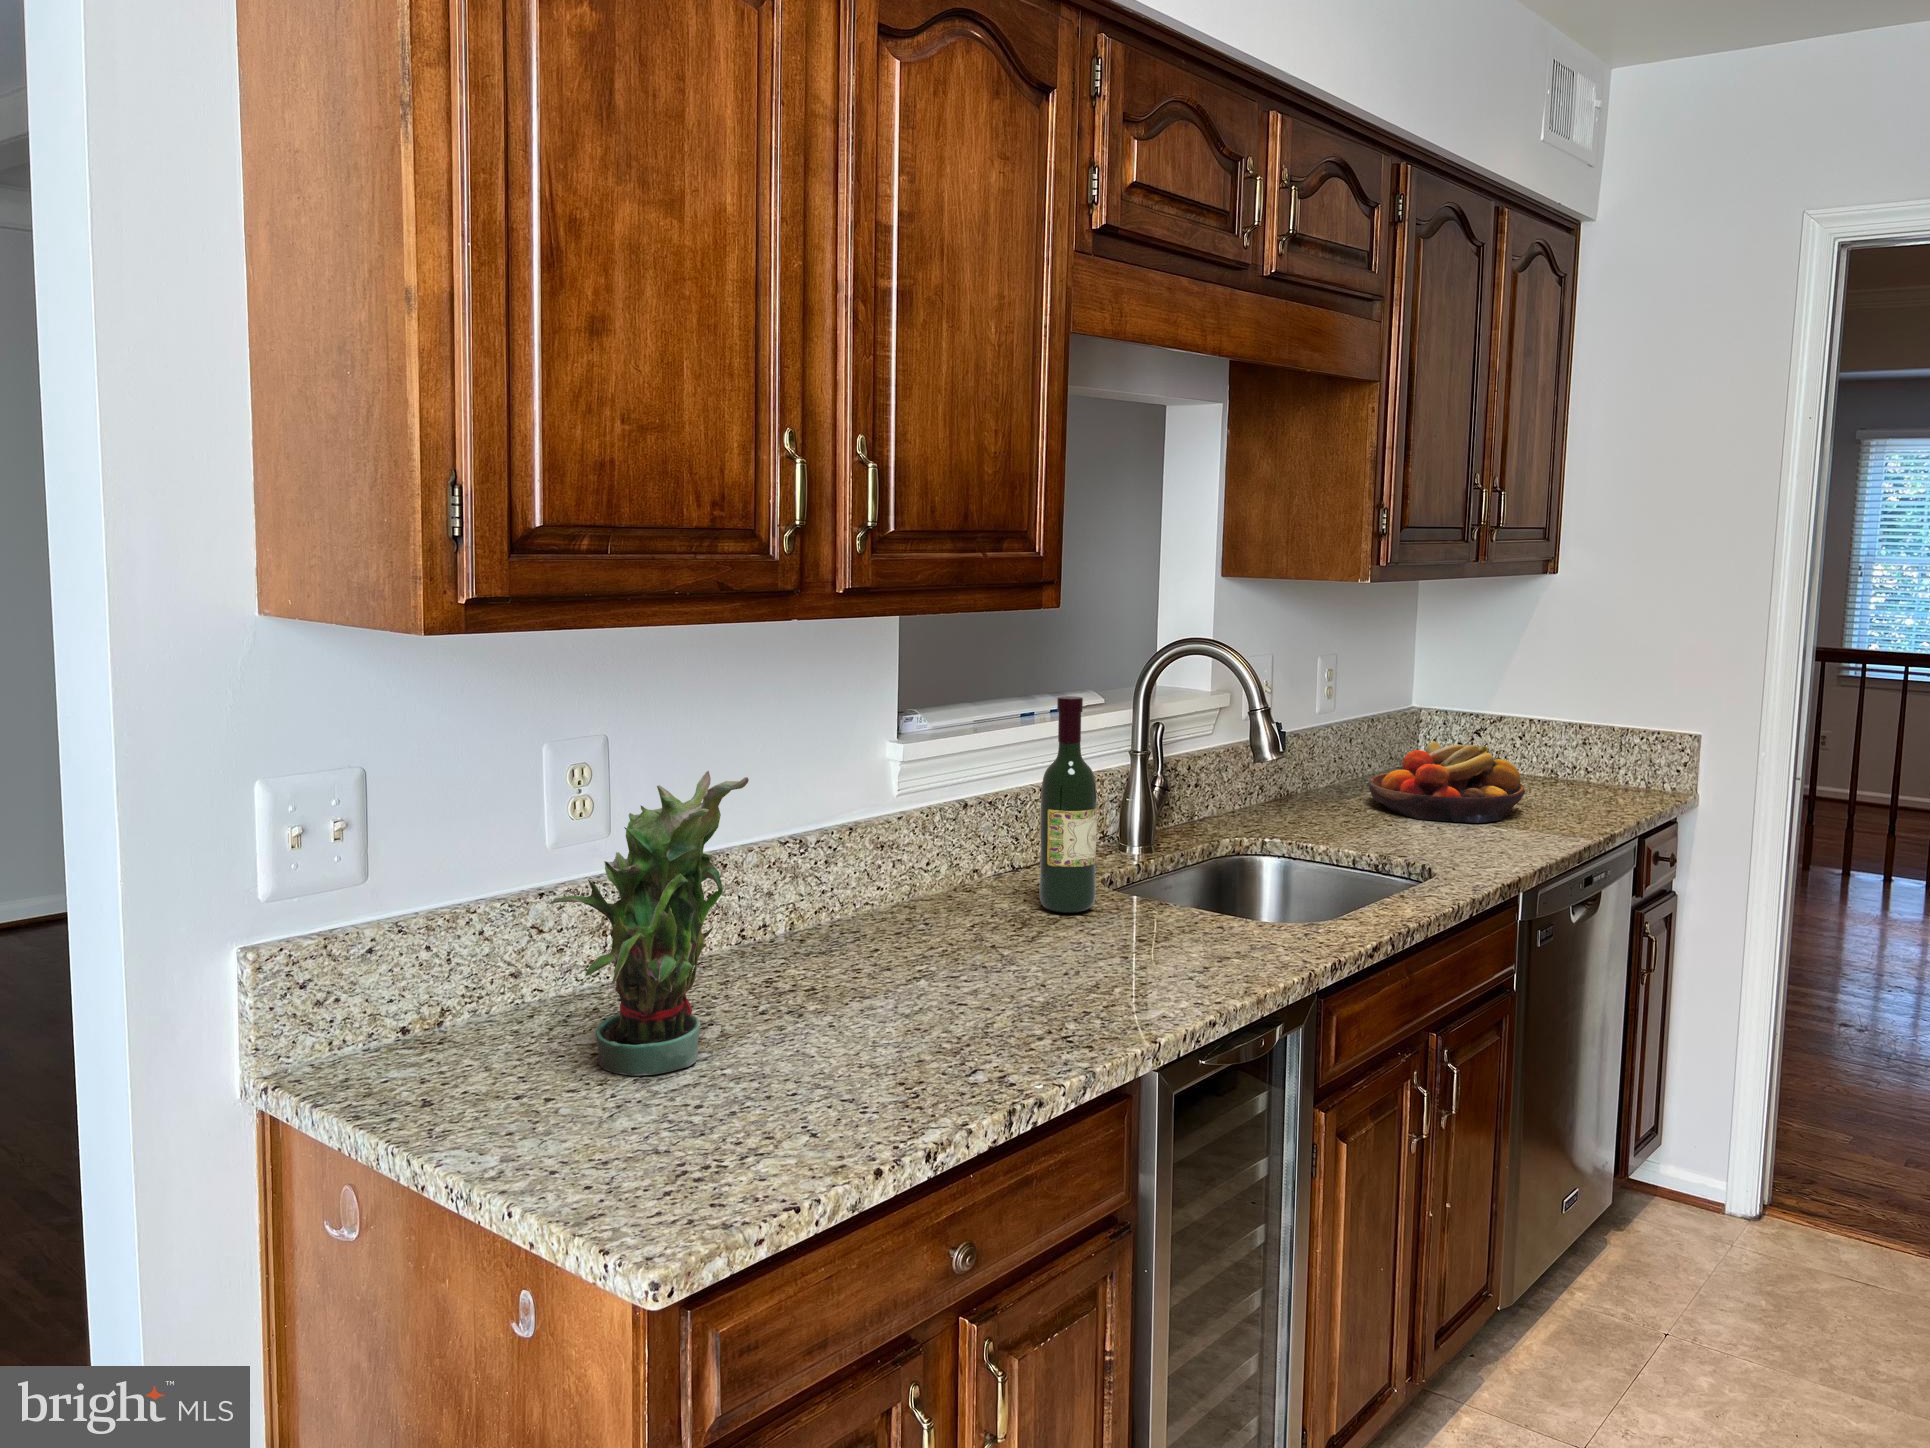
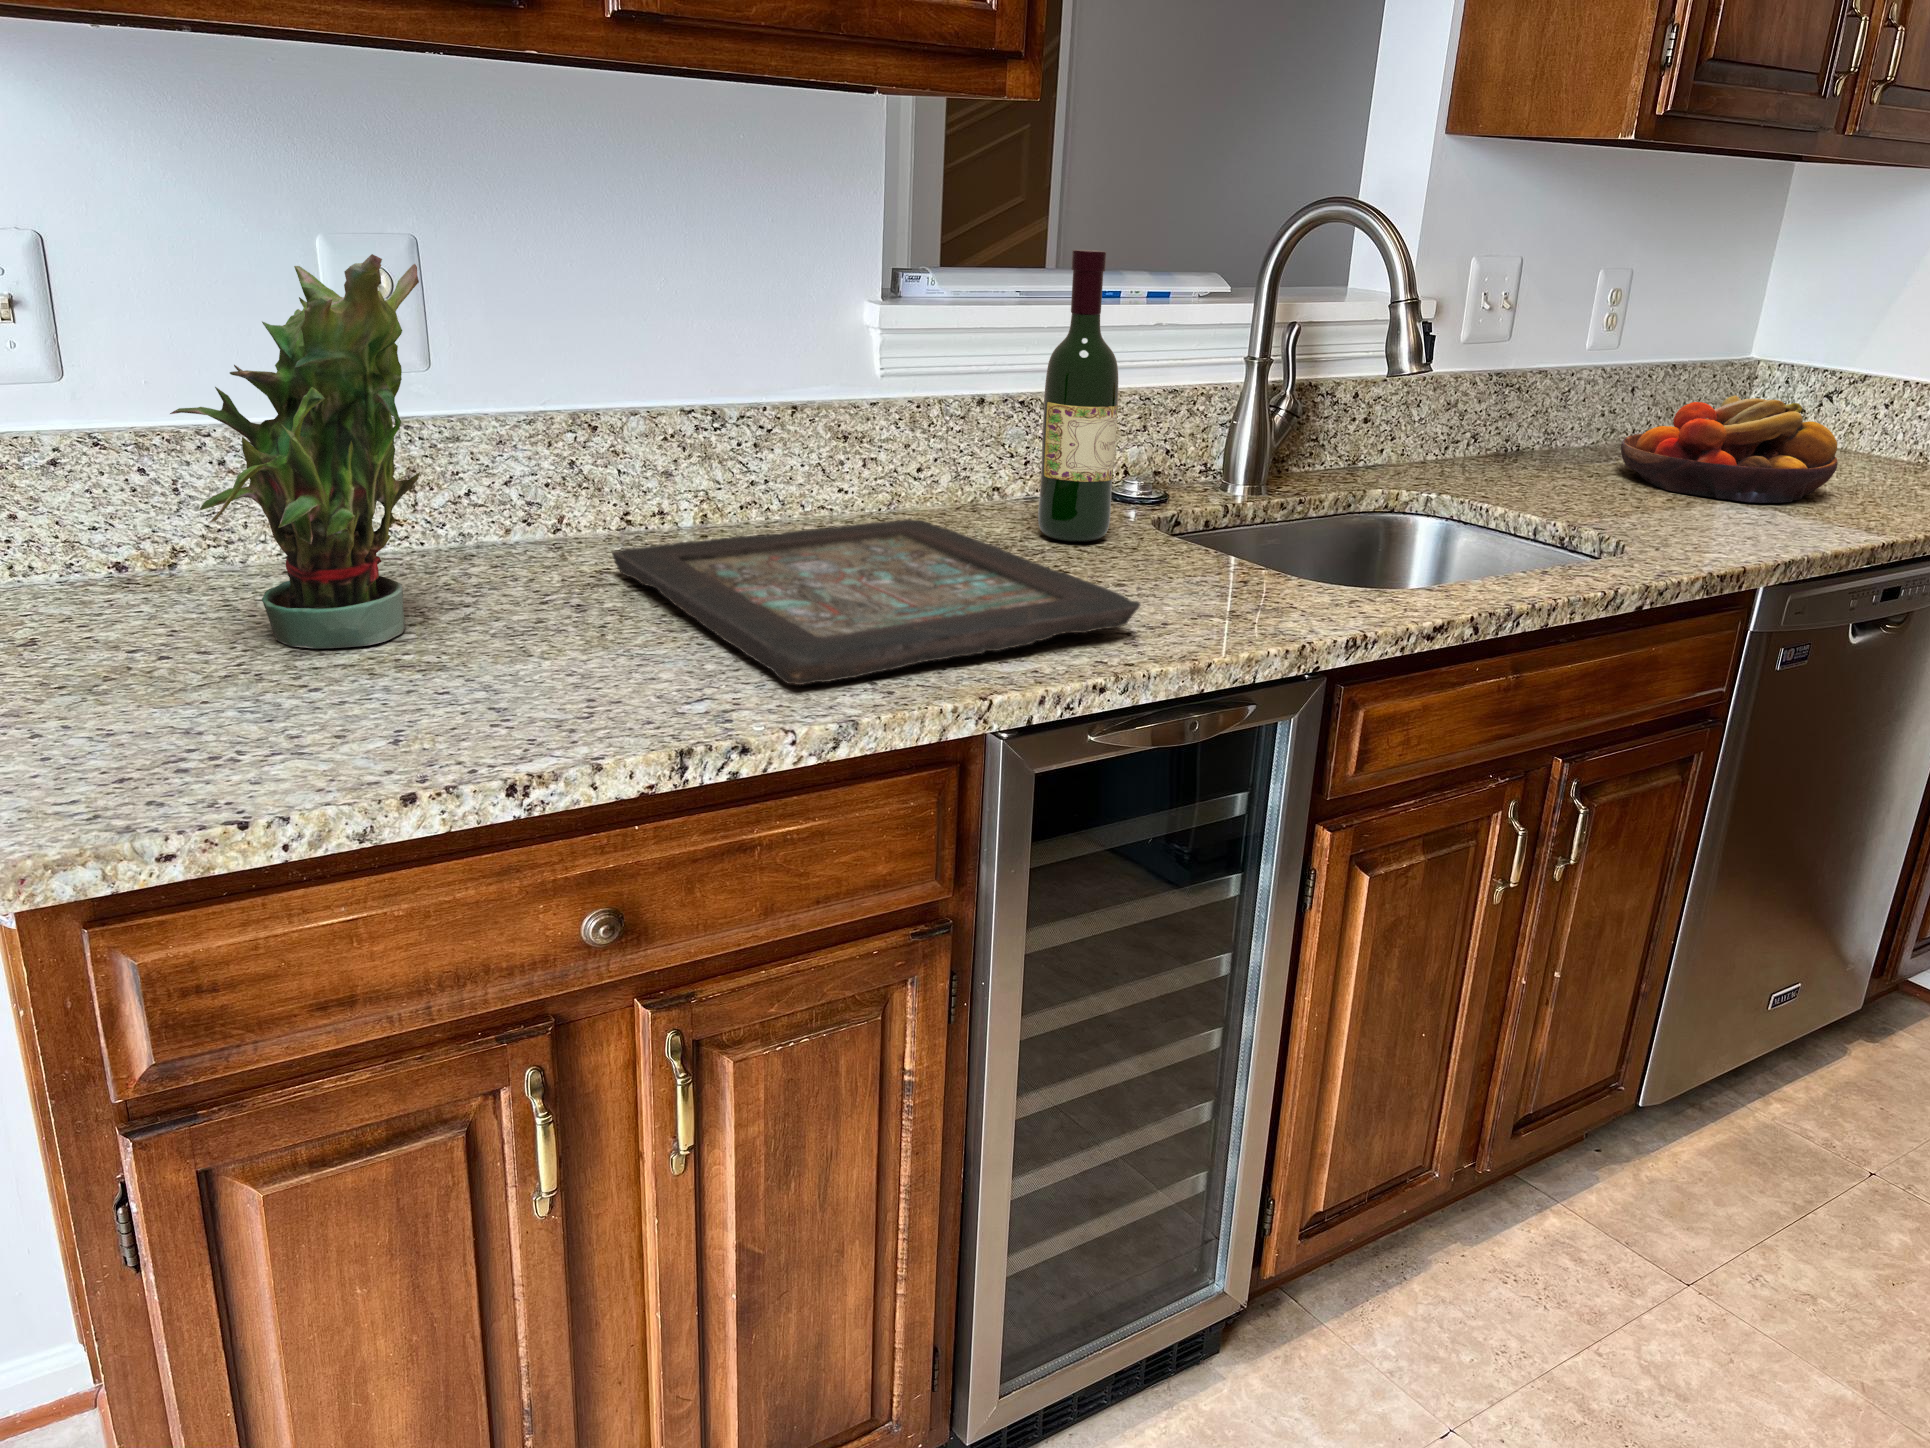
decorative tray: none [782,910,1204,1052] -> present [612,519,1141,685]

